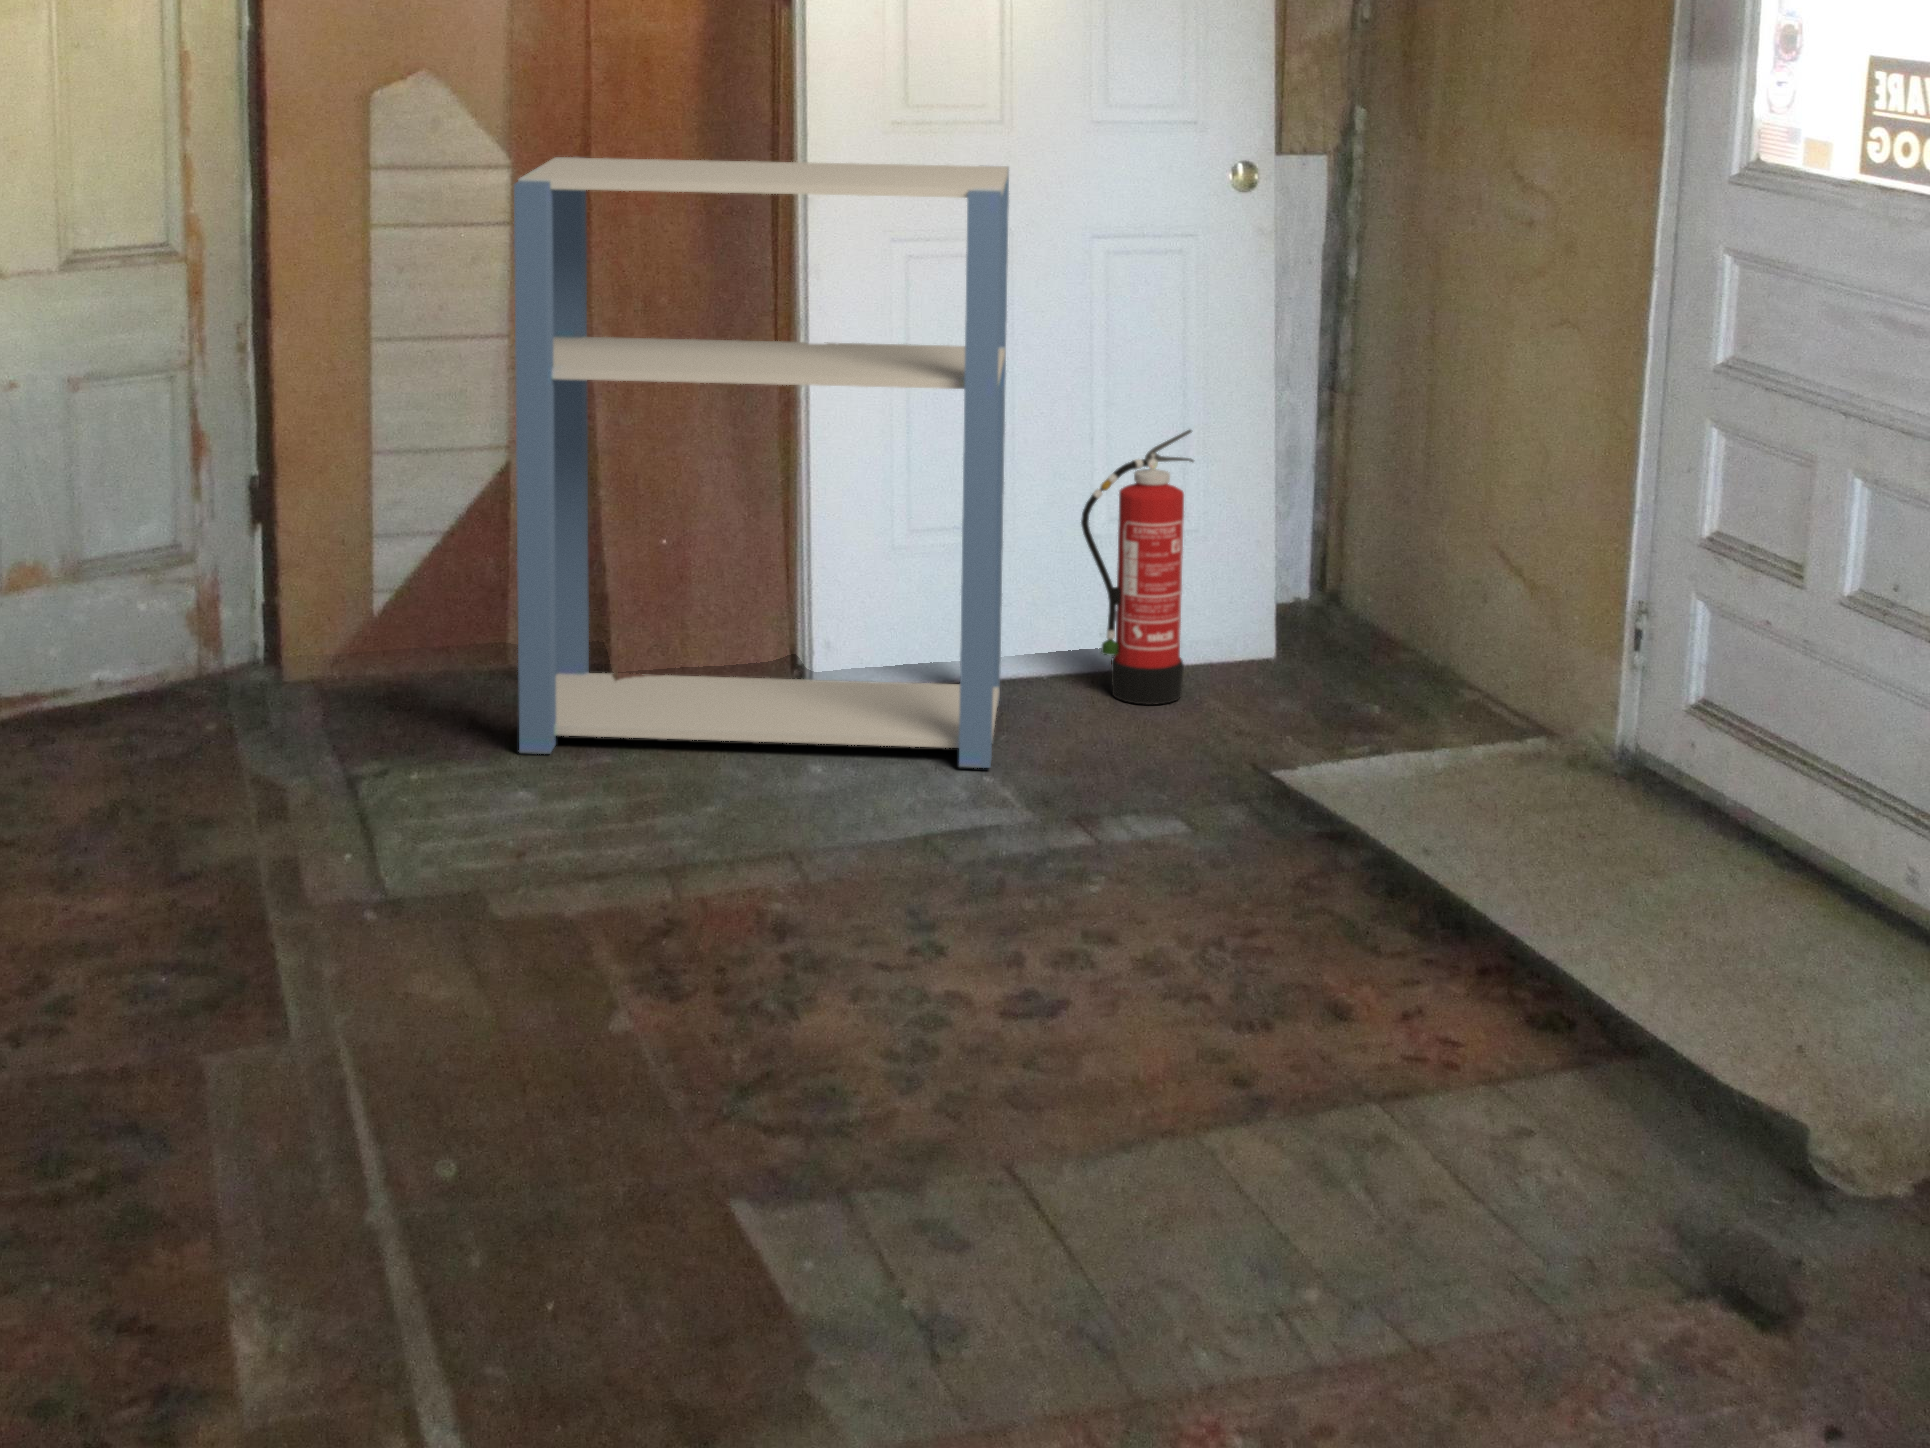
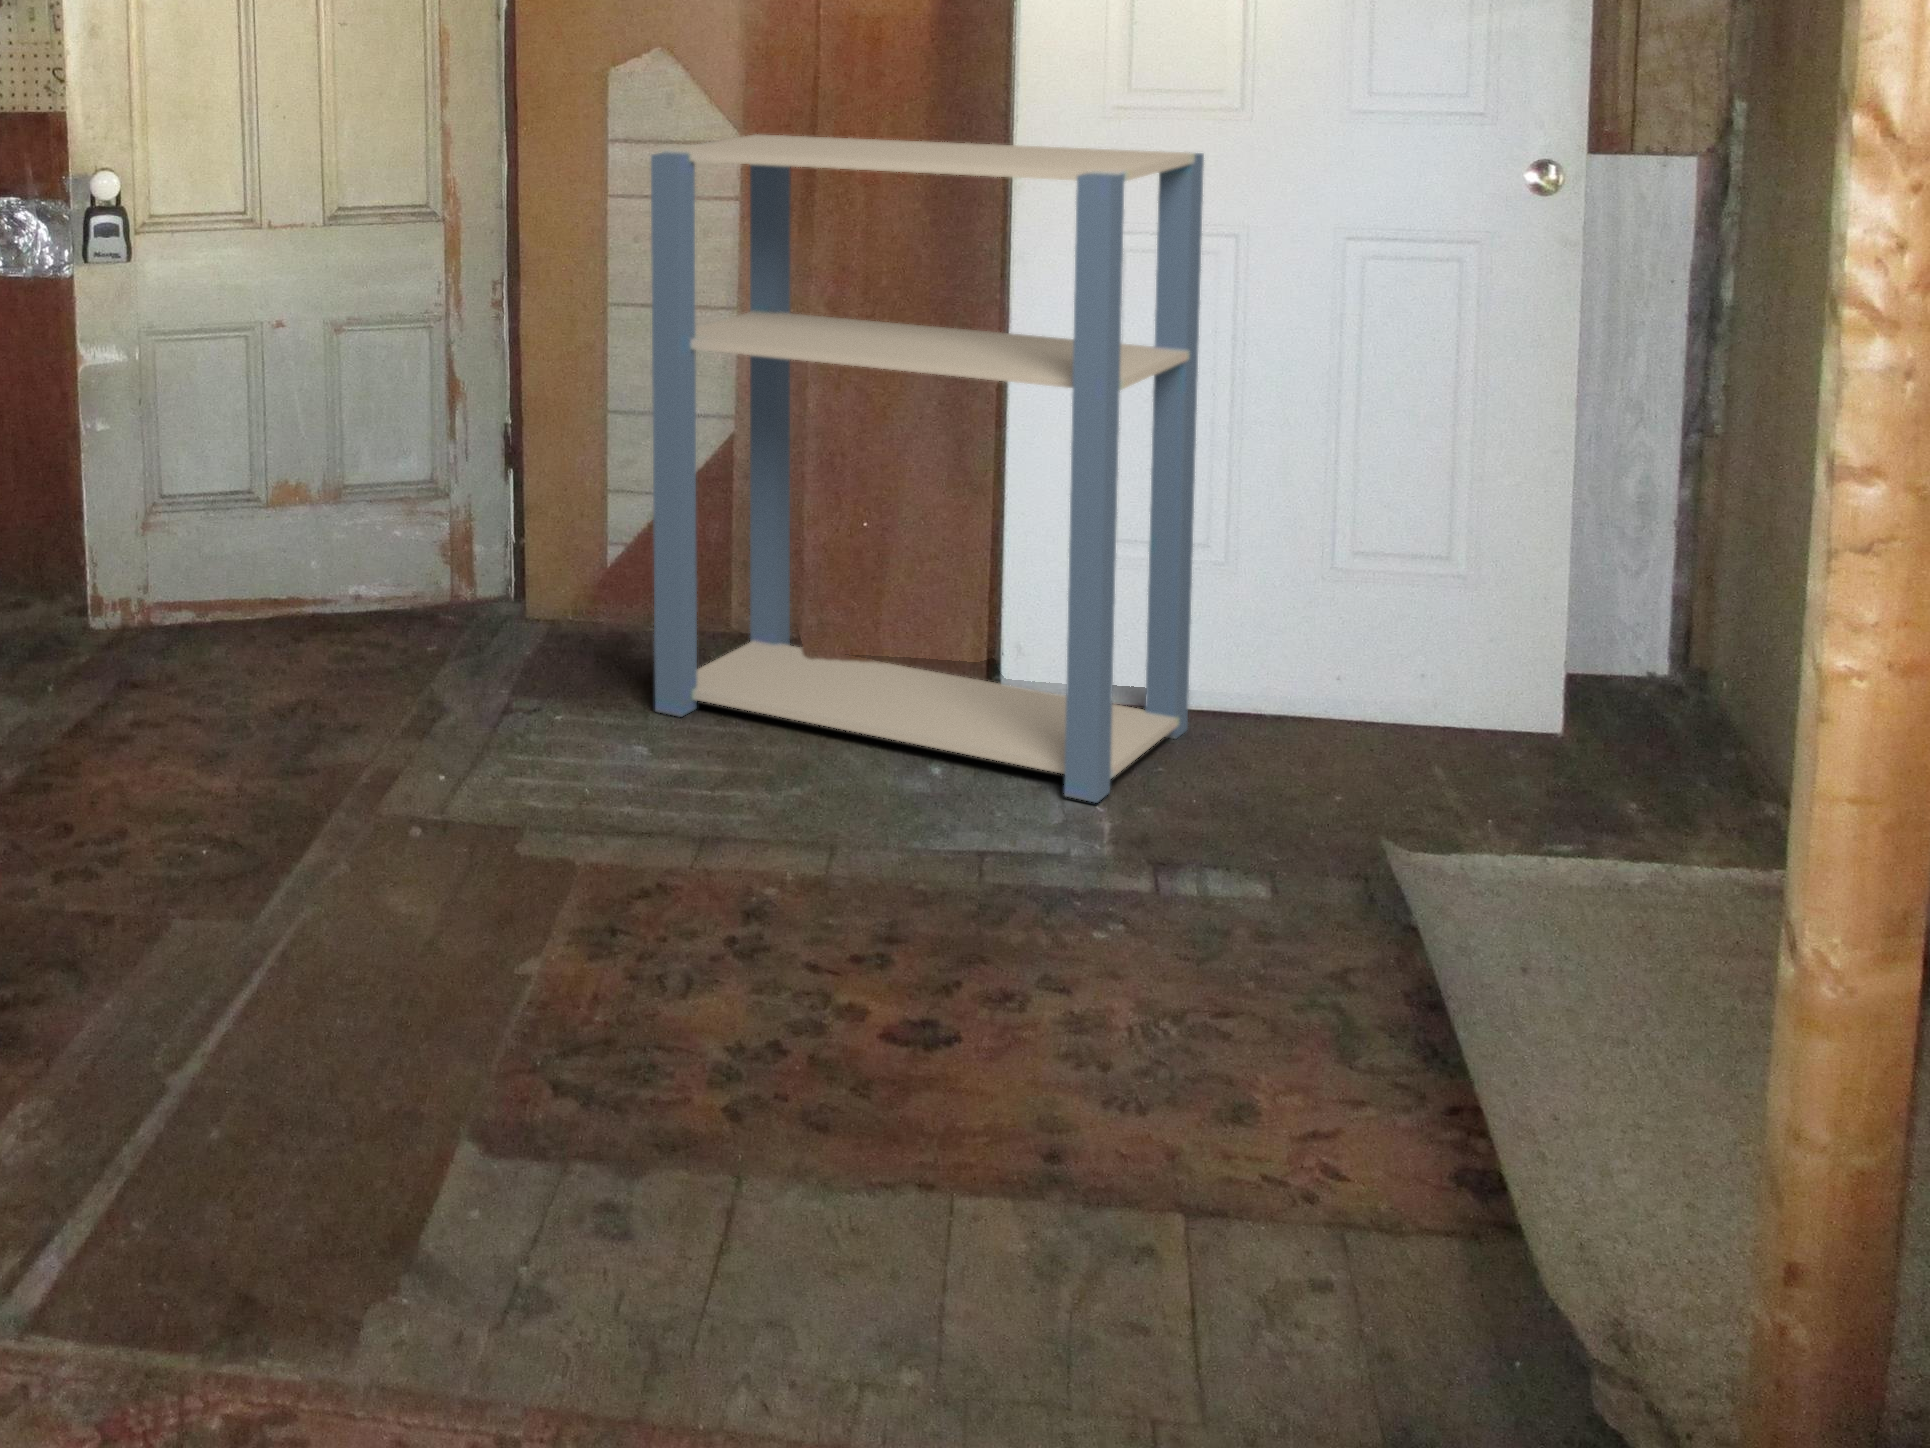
fire extinguisher: present [1081,430,1194,705] -> none [1279,459,1425,764]

